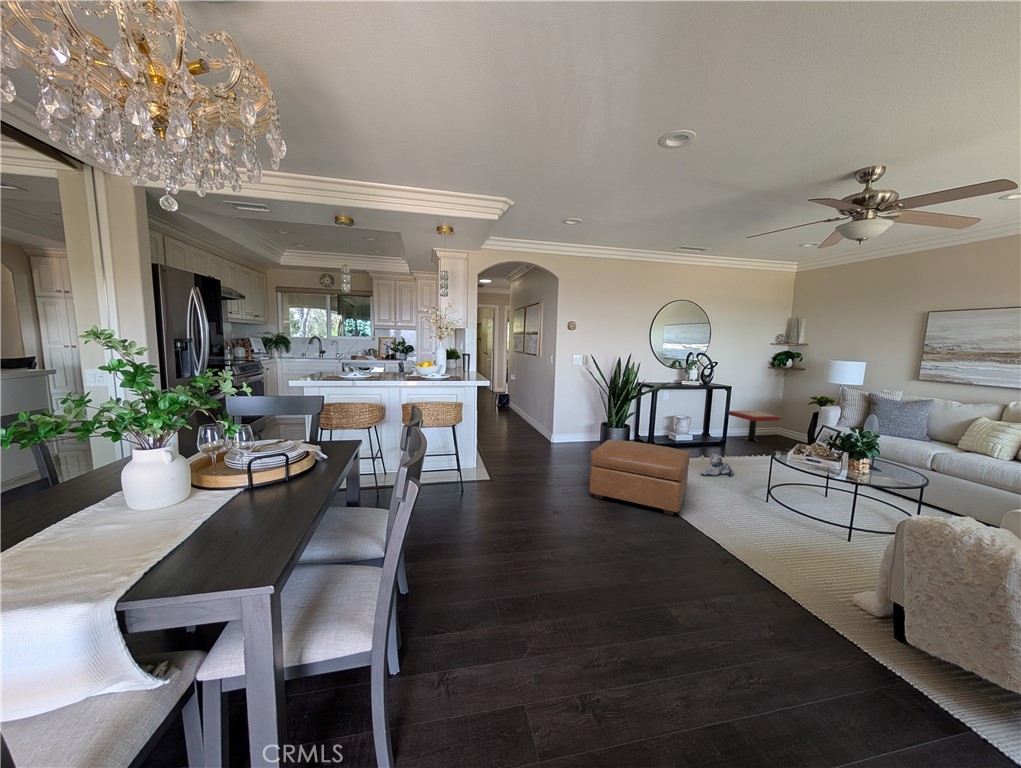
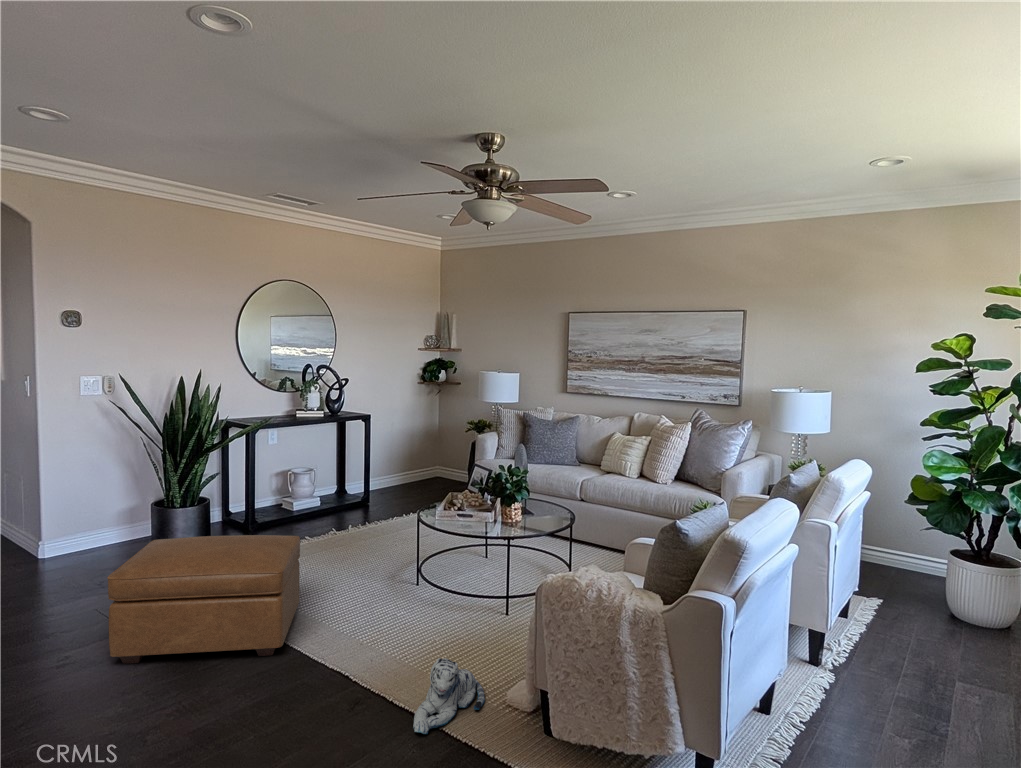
pedestal table: present [729,410,781,441] -> none [371,446,436,491]
plush toy: present [701,453,734,476] -> present [413,658,485,734]

